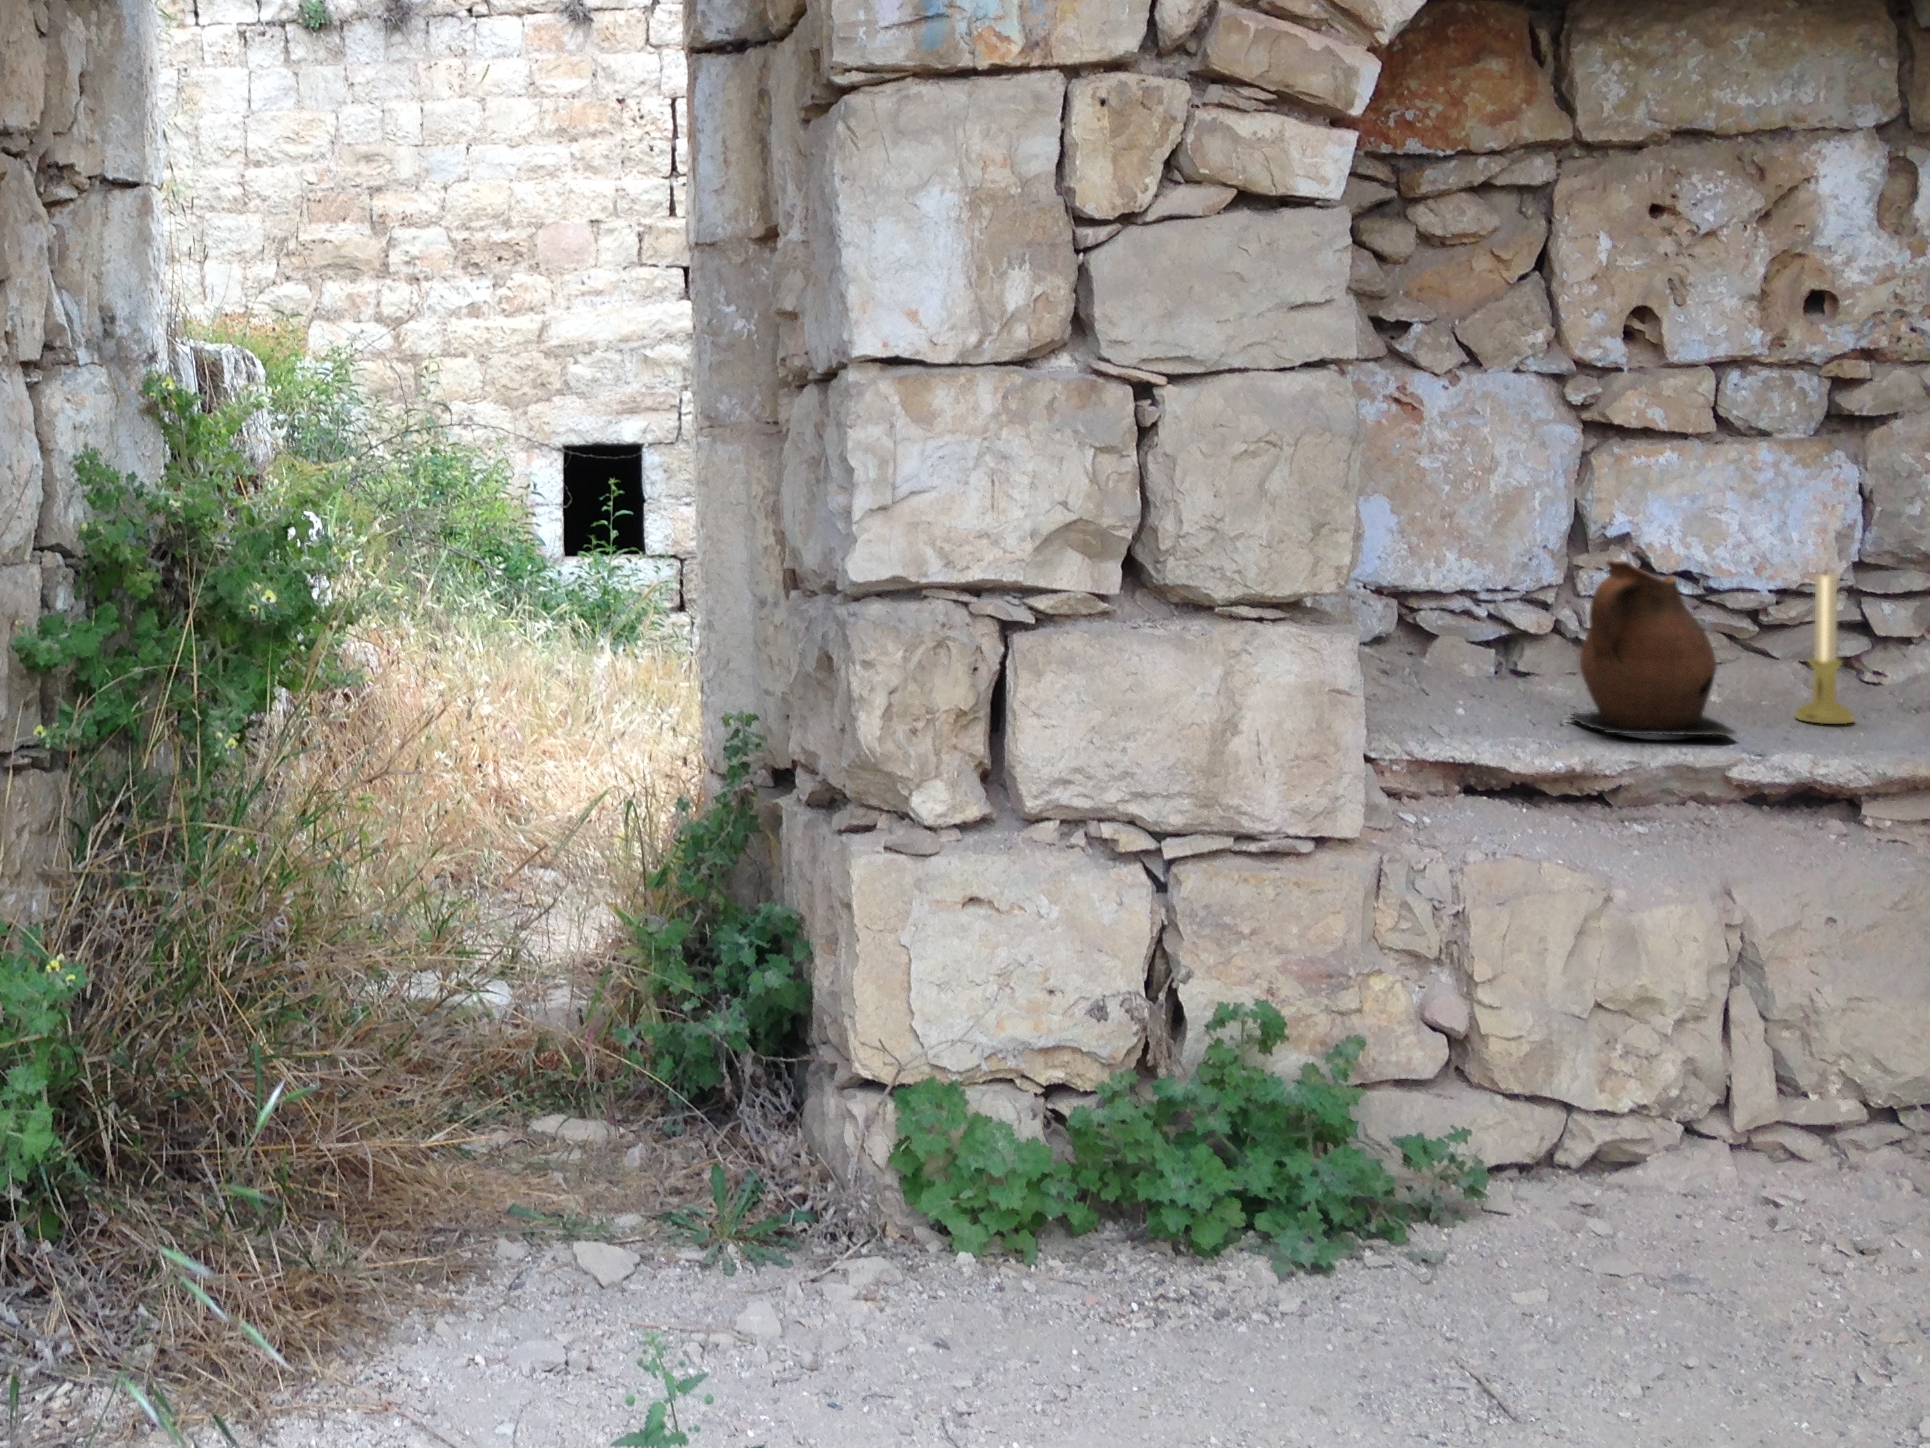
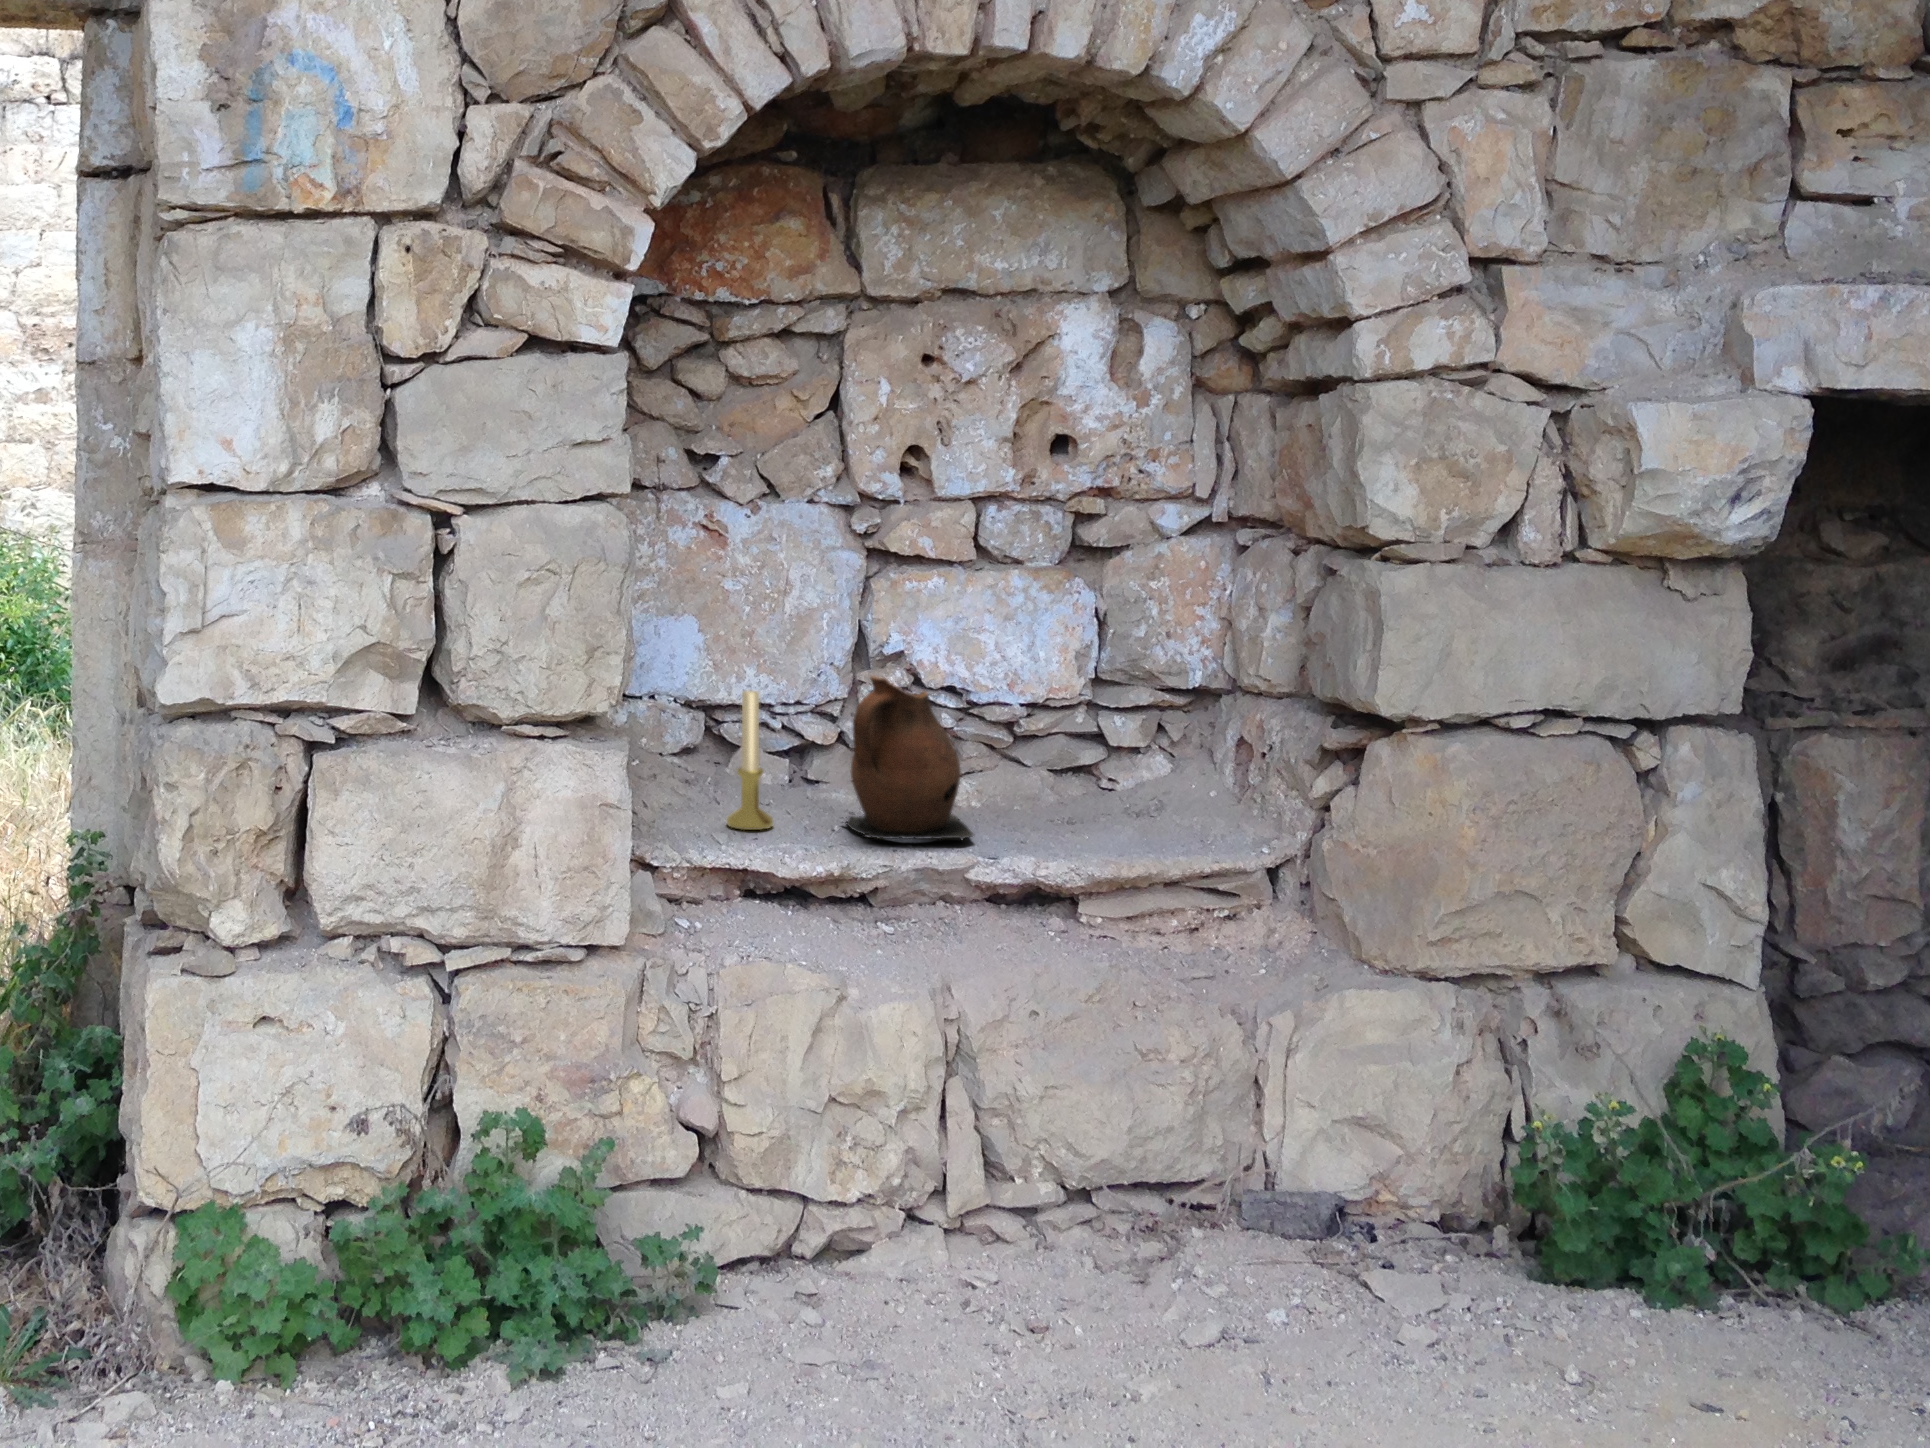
candle holder: present [1795,574,1855,724] -> present [727,690,774,830]

